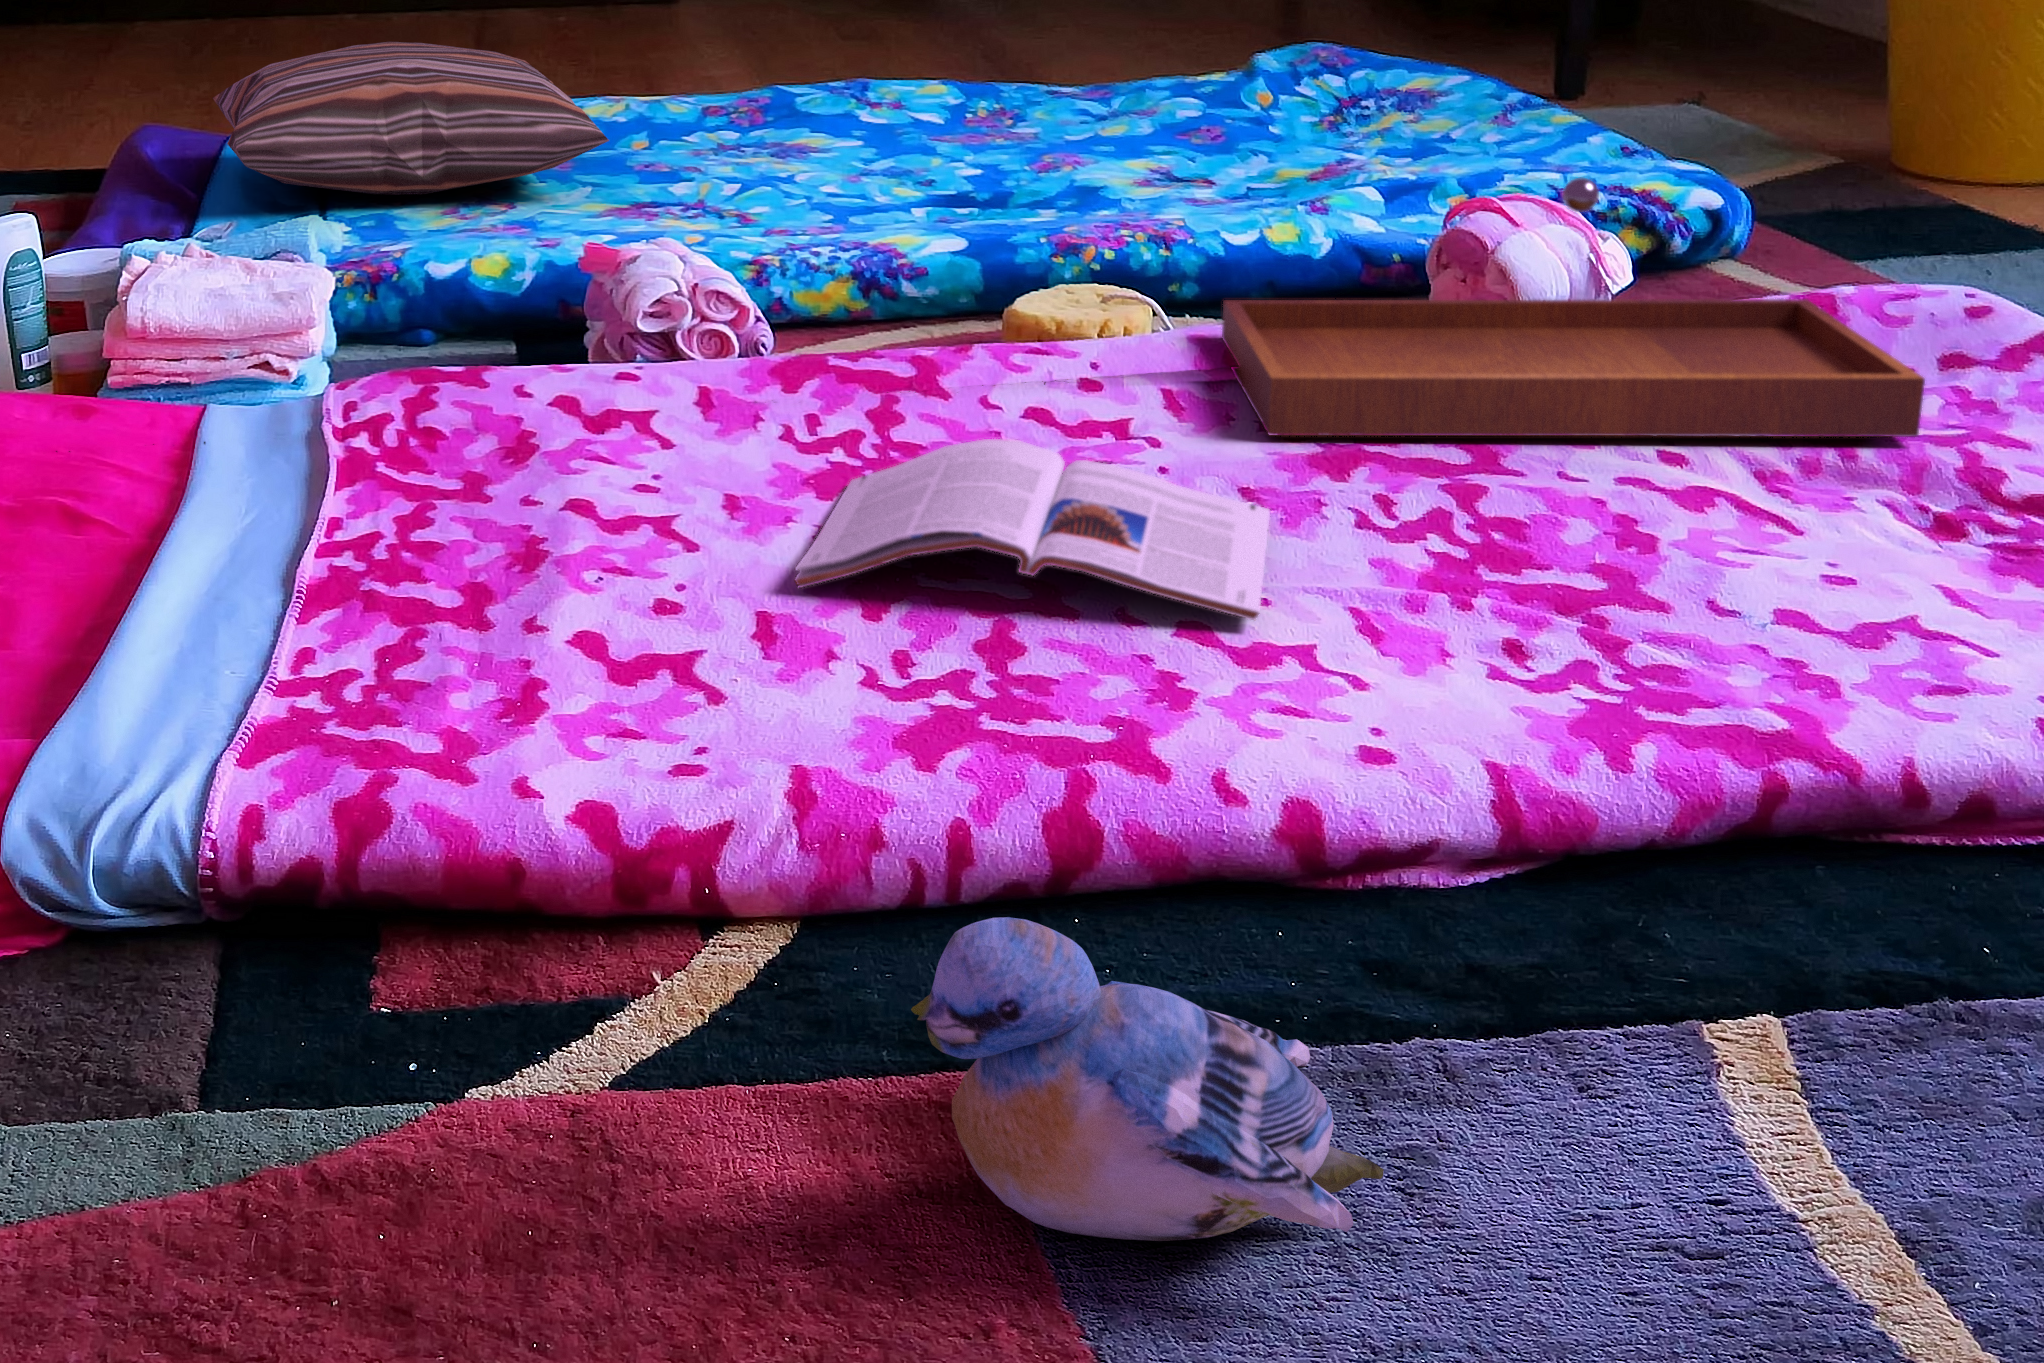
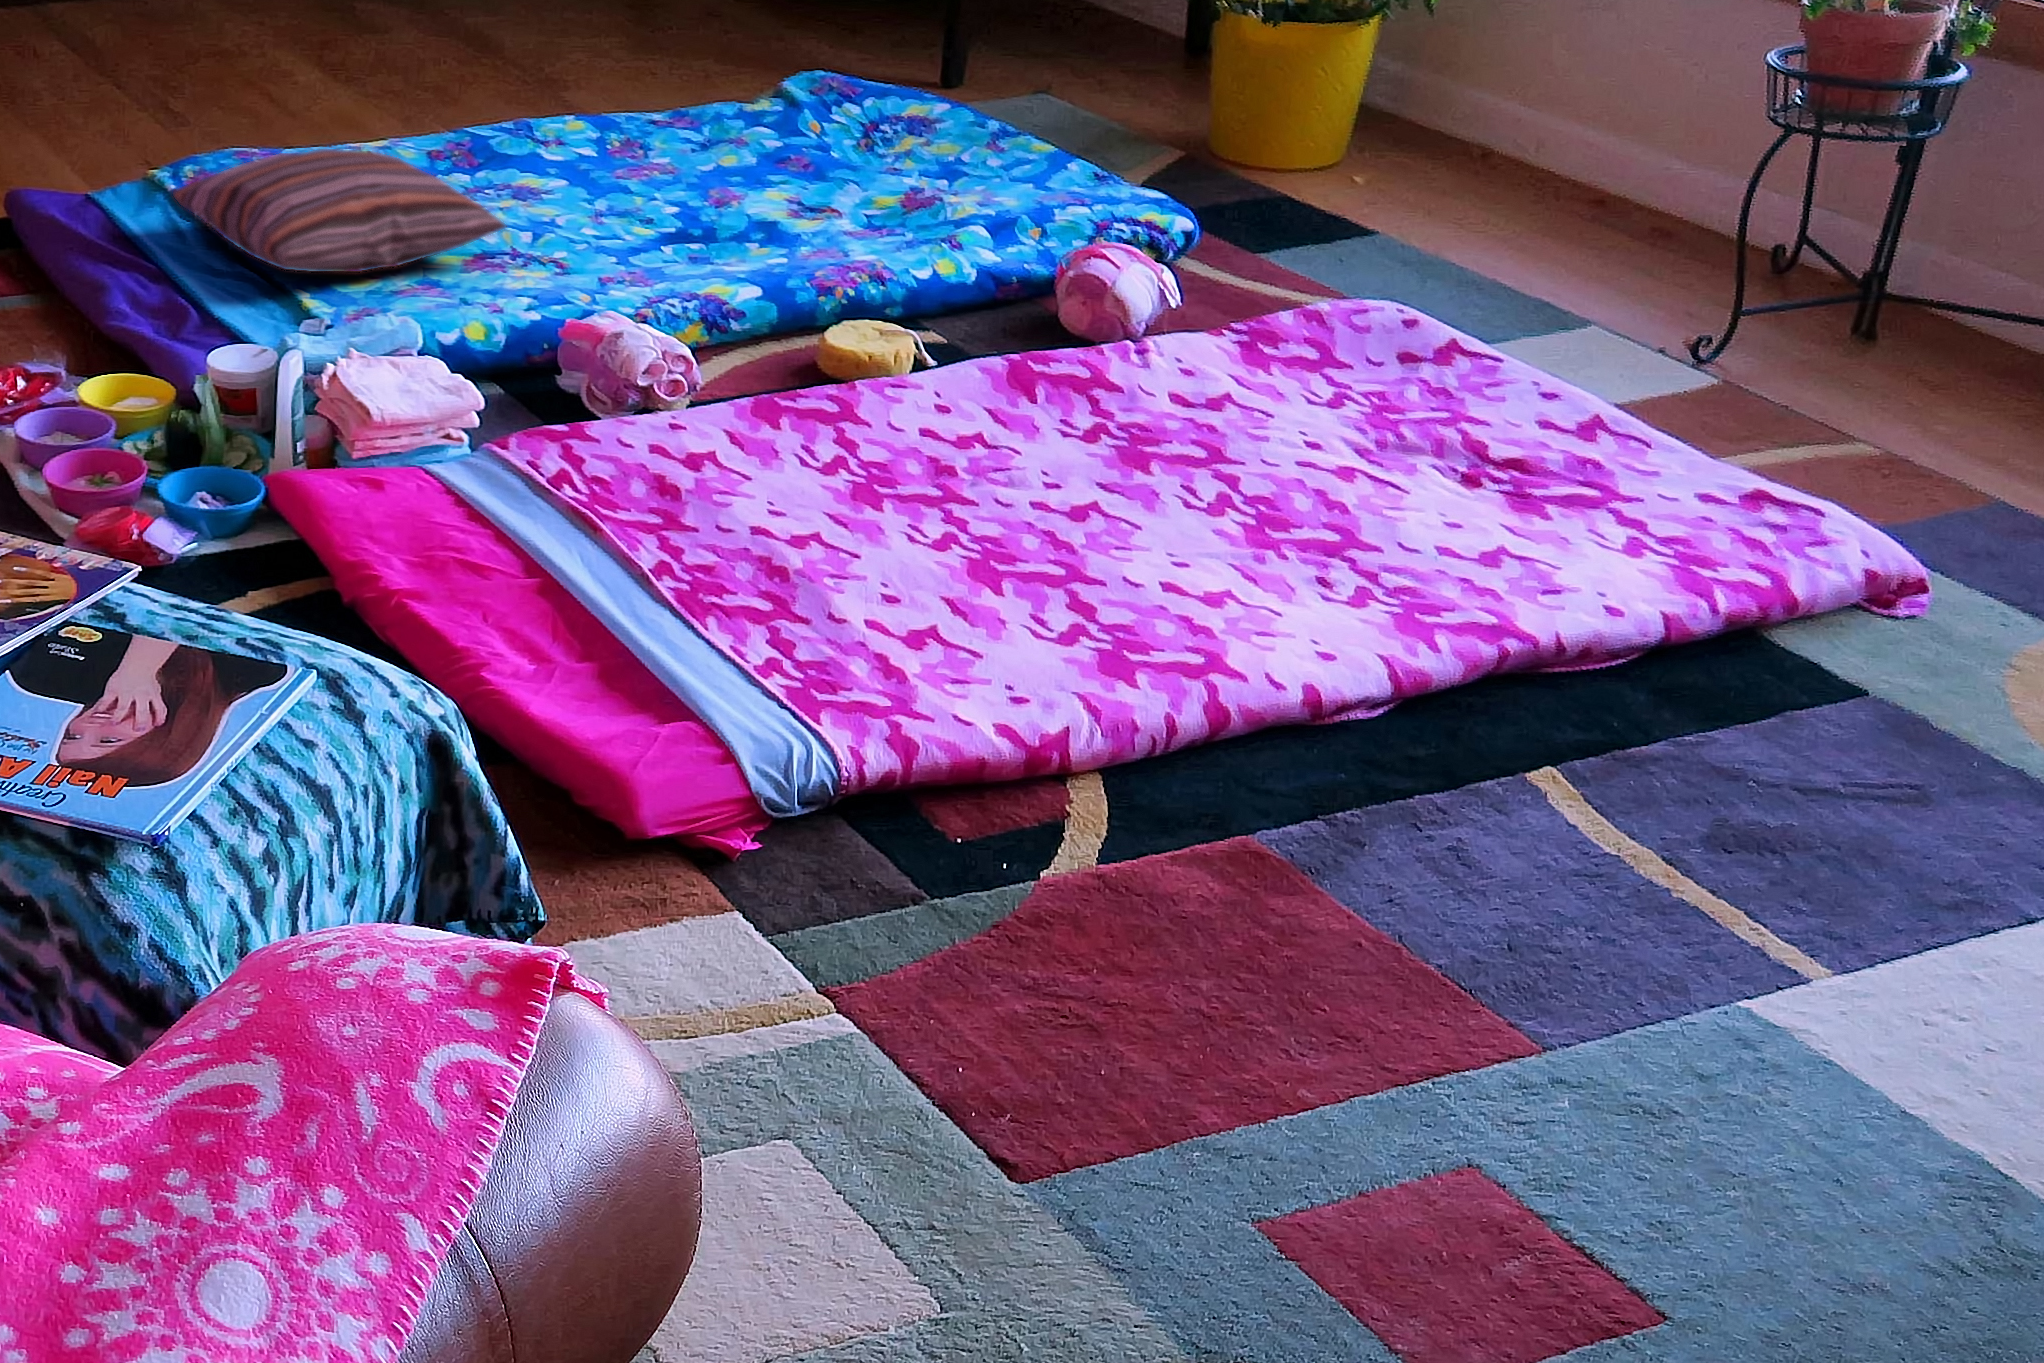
tray: present [1222,178,1925,437] -> none [1019,277,1440,451]
magazine: present [795,439,1270,621] -> none [921,477,1215,585]
plush toy: present [911,917,1384,1241] -> none [1305,775,1495,902]

